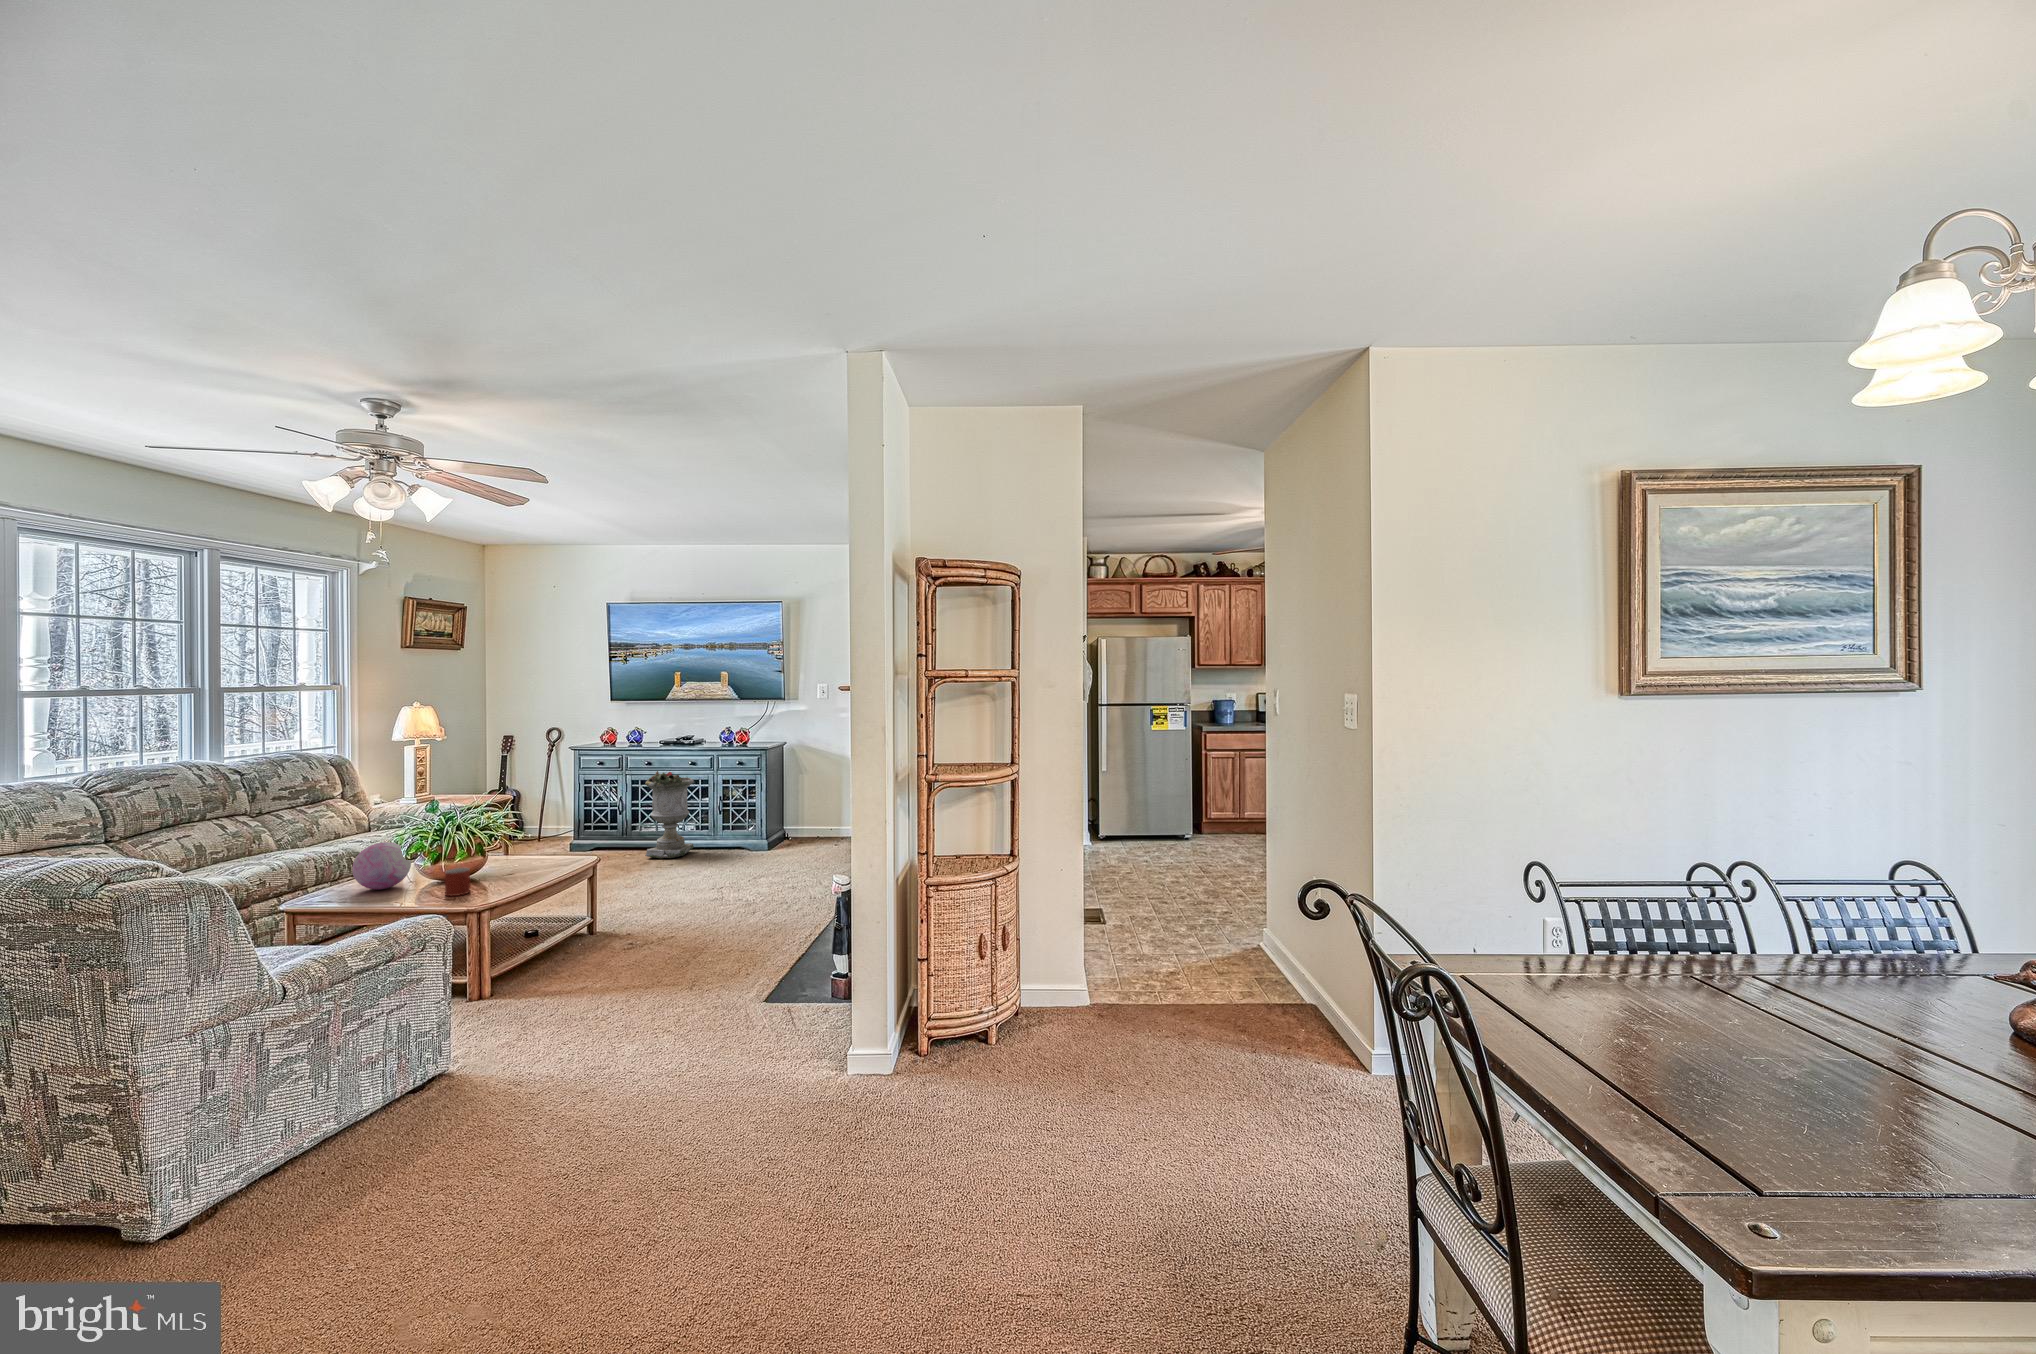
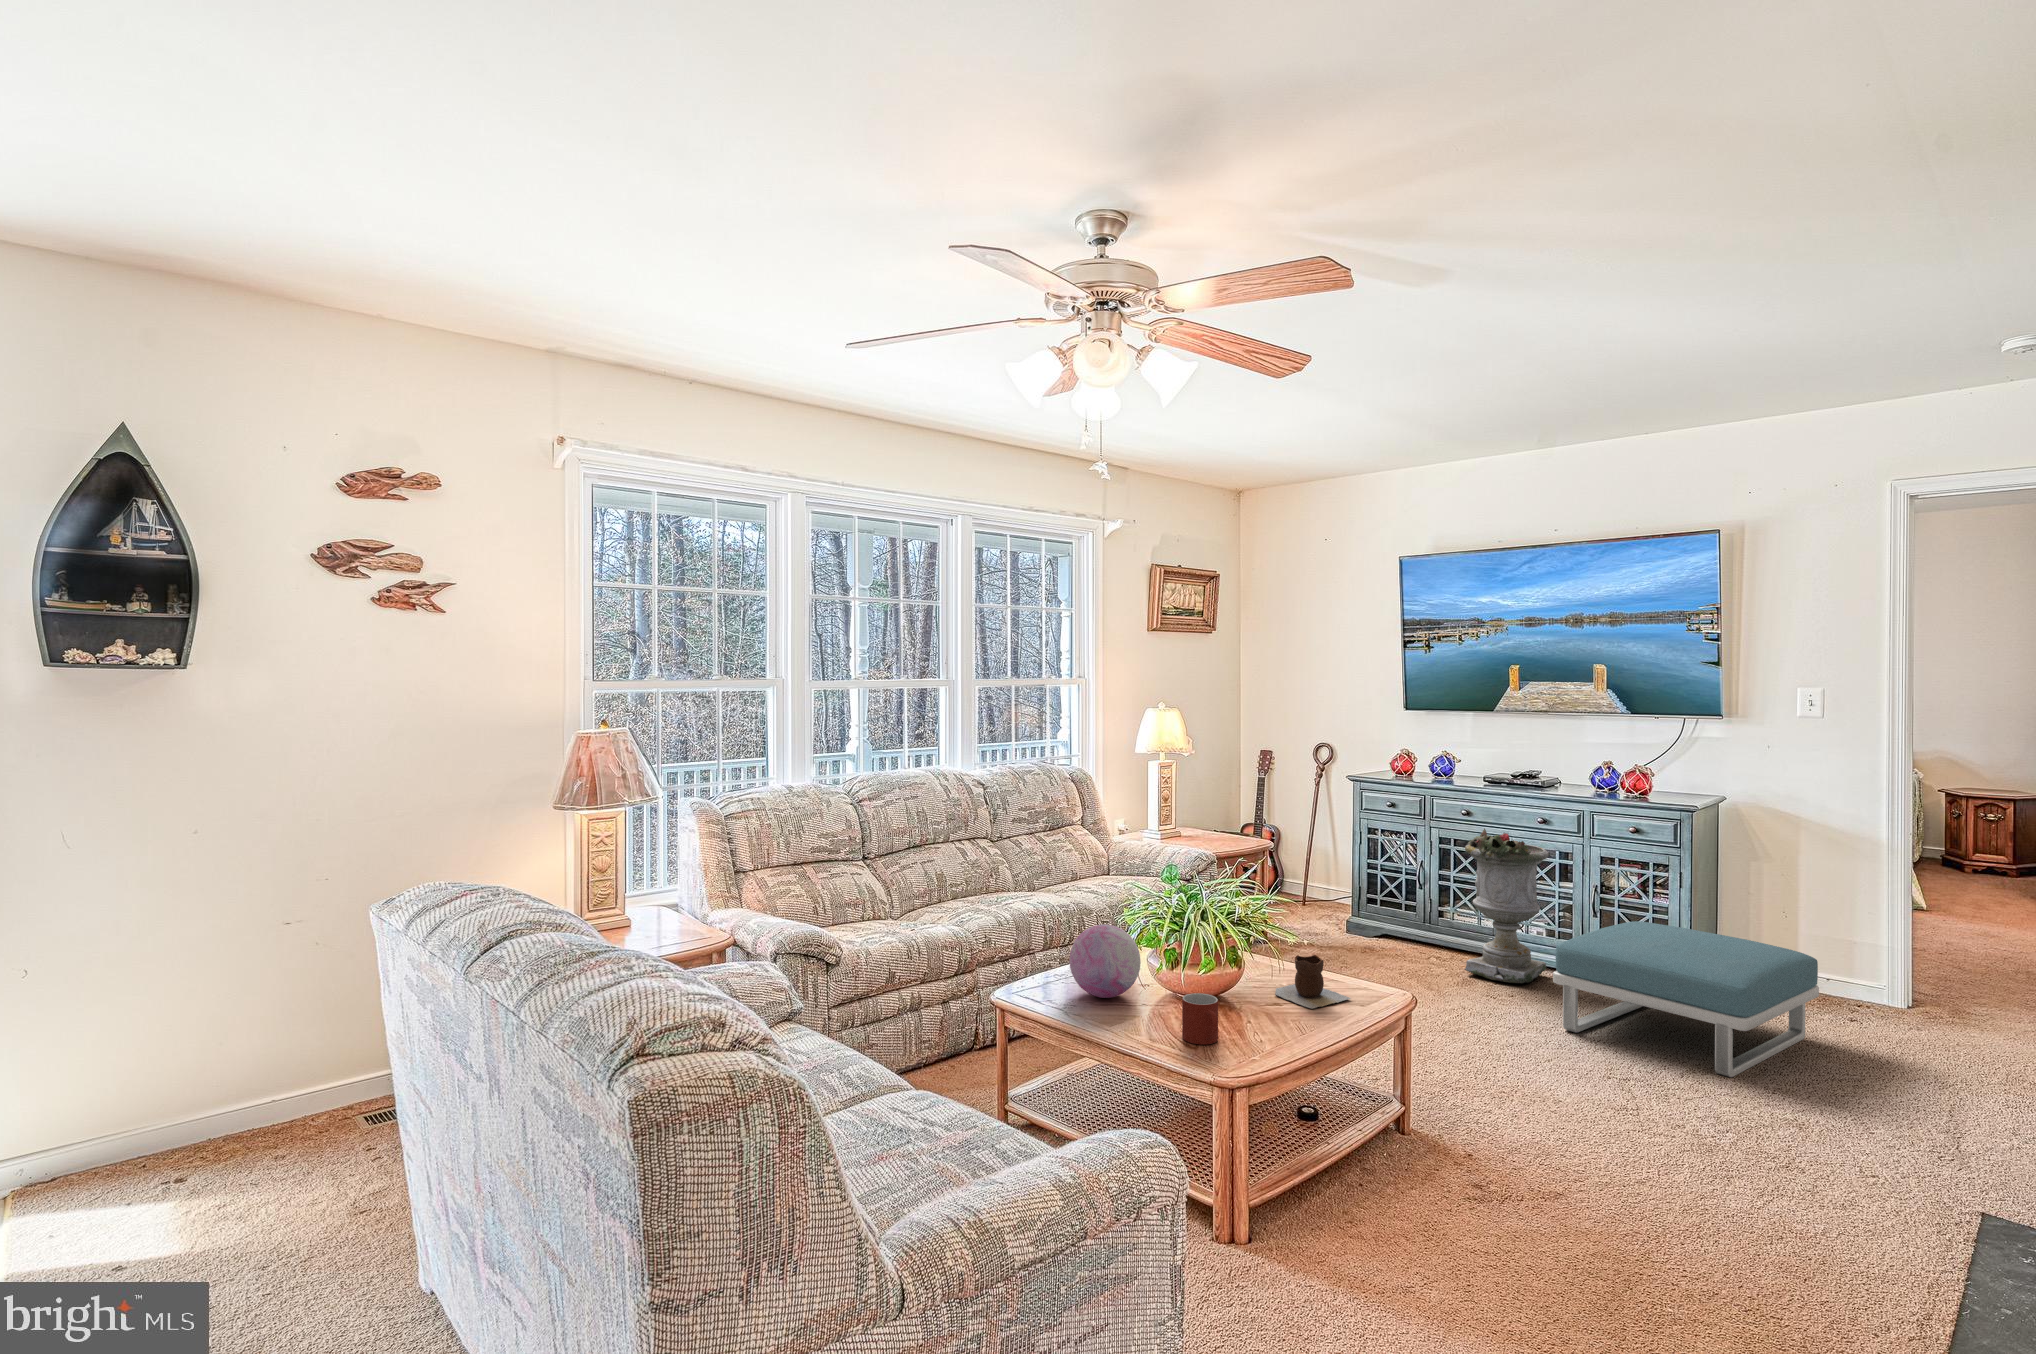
footstool: none [690,811,816,876] -> present [1553,921,1819,1077]
vase: none [510,841,560,870] -> present [1276,955,1351,1009]

